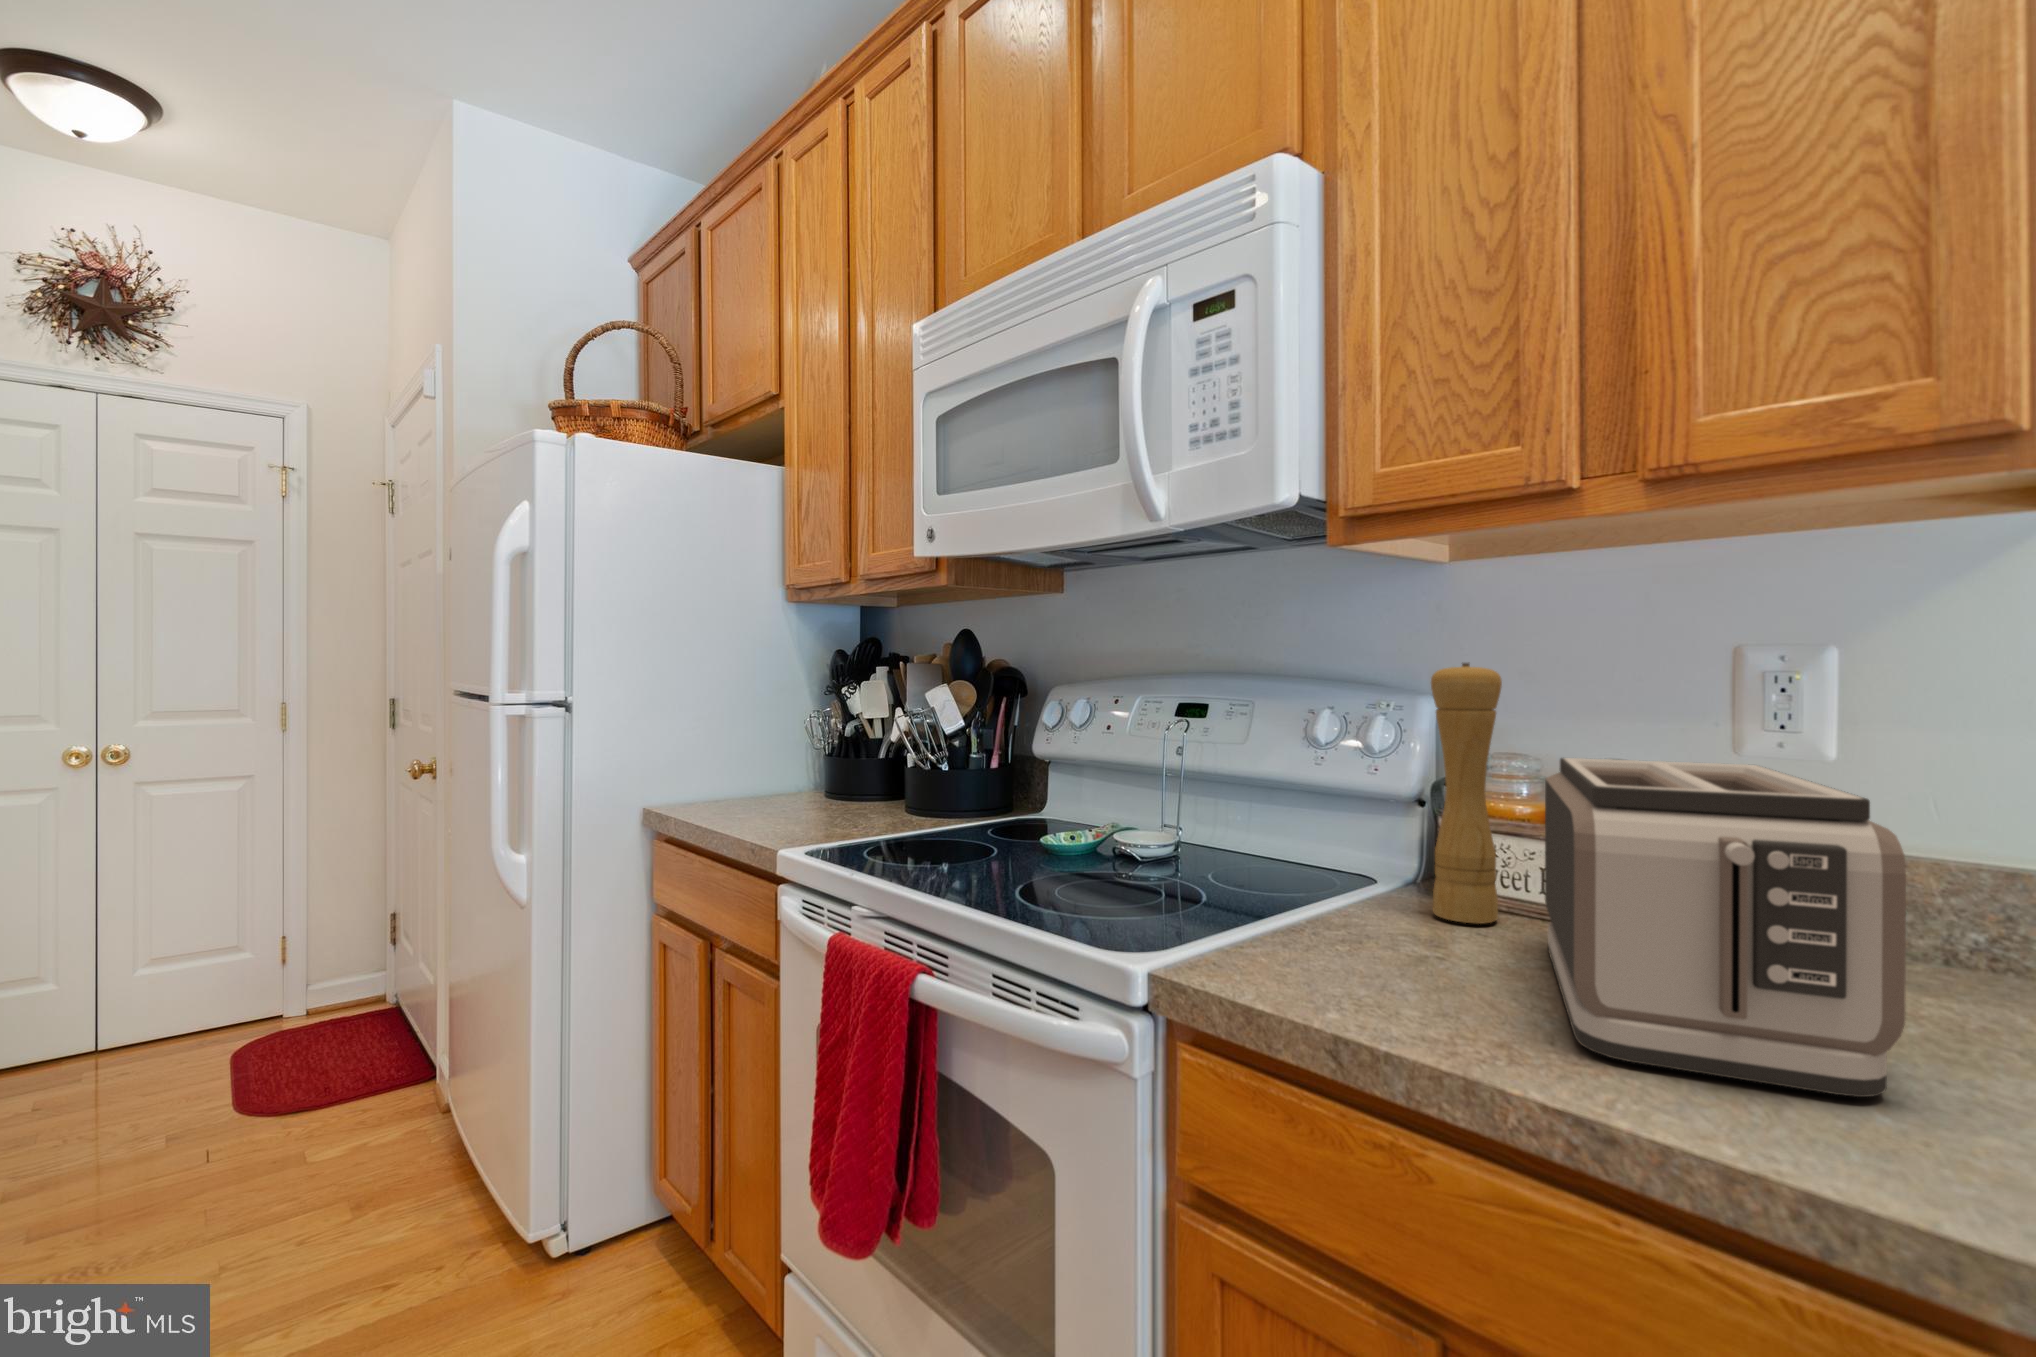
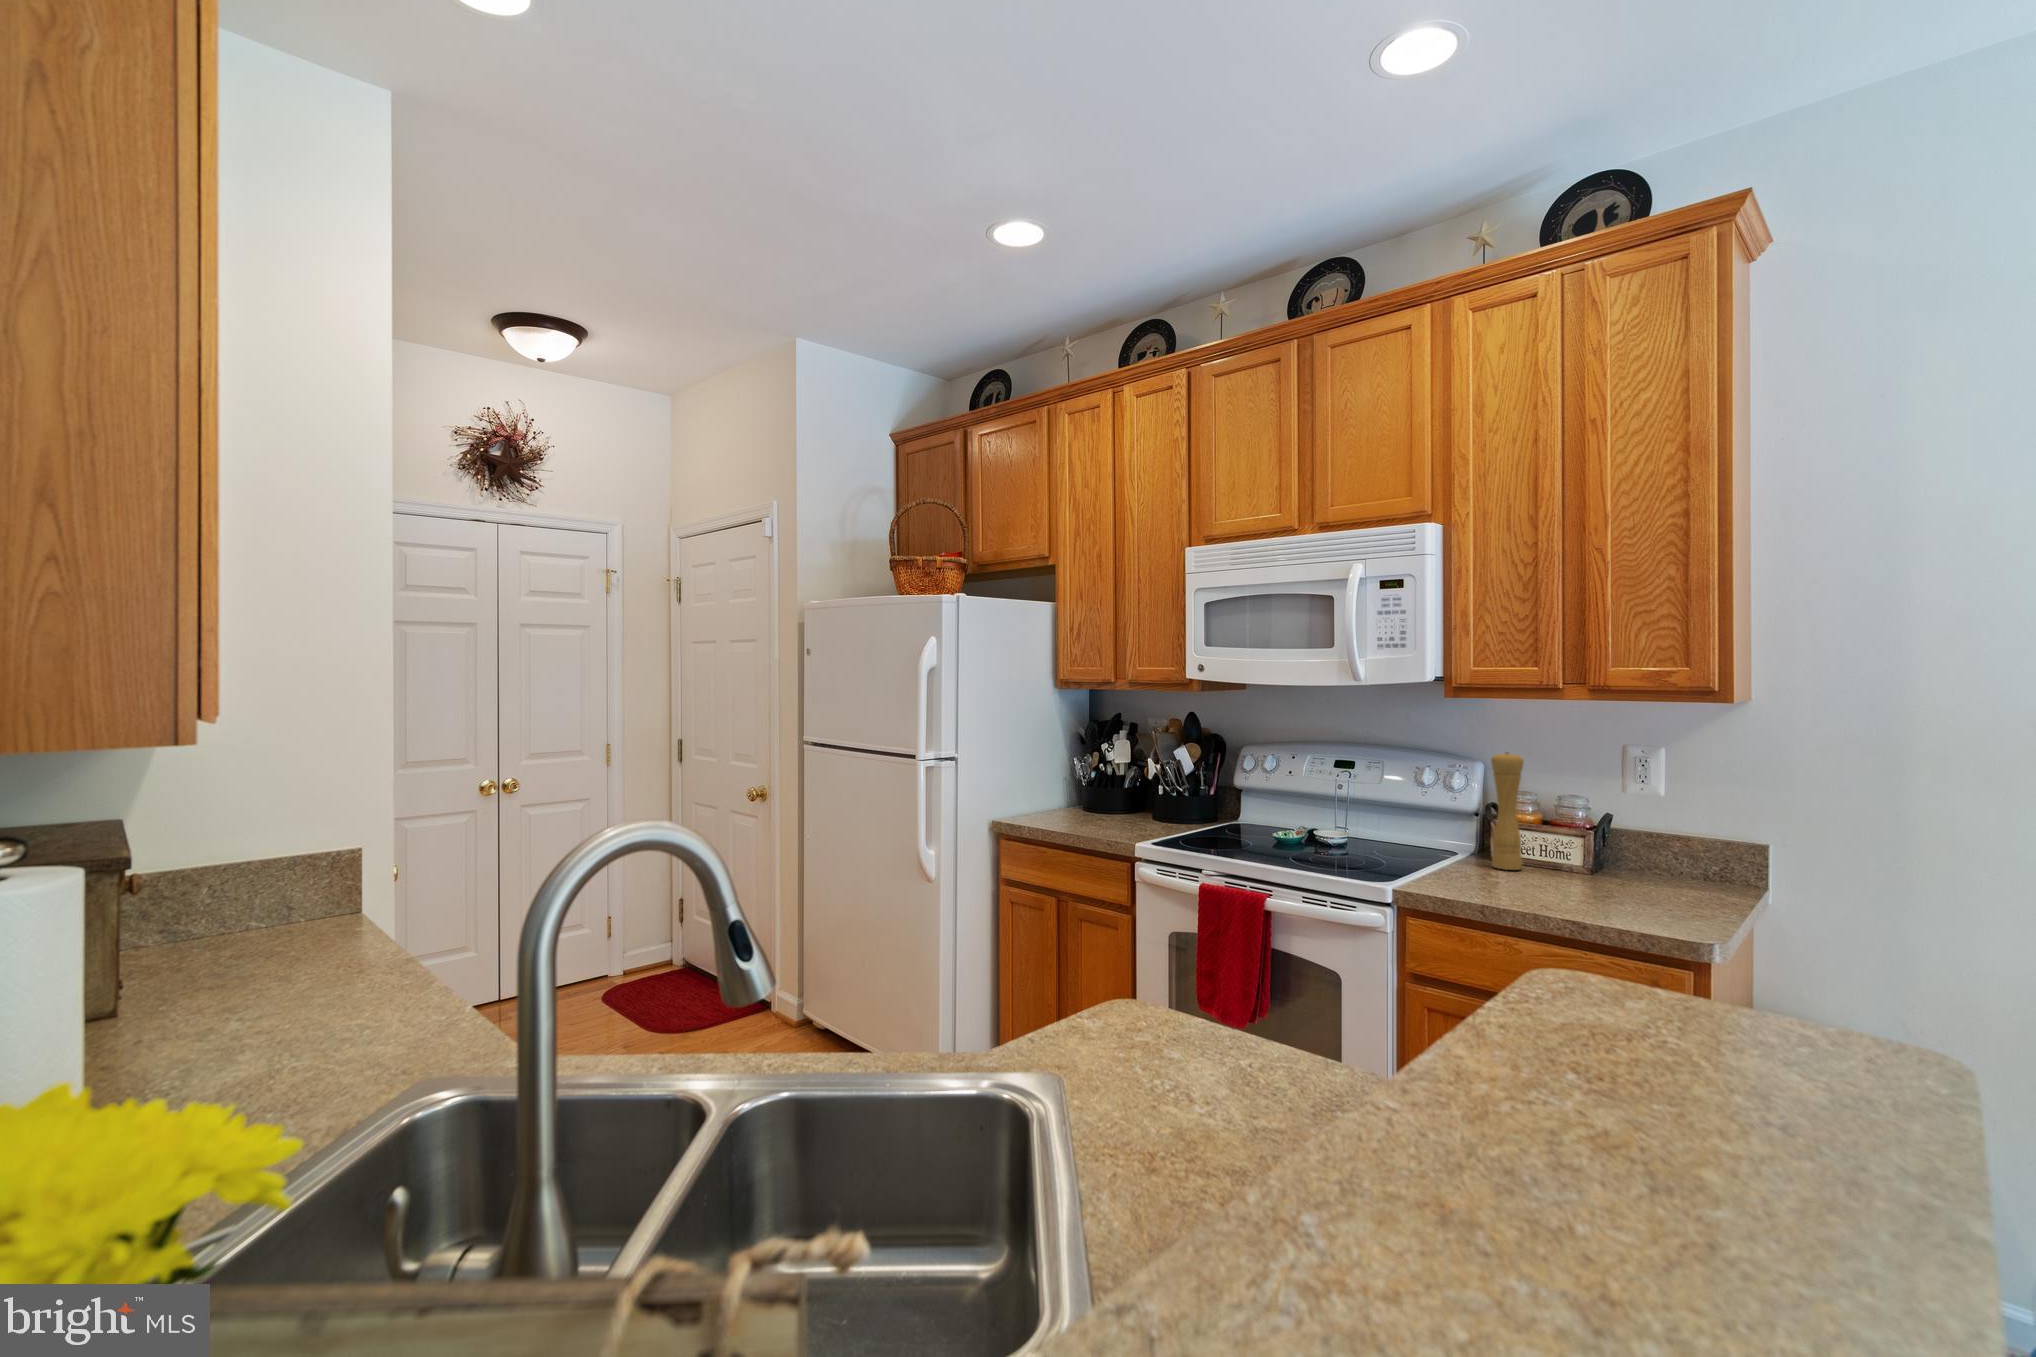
toaster: present [1545,758,1906,1097] -> none [1545,797,1670,914]

